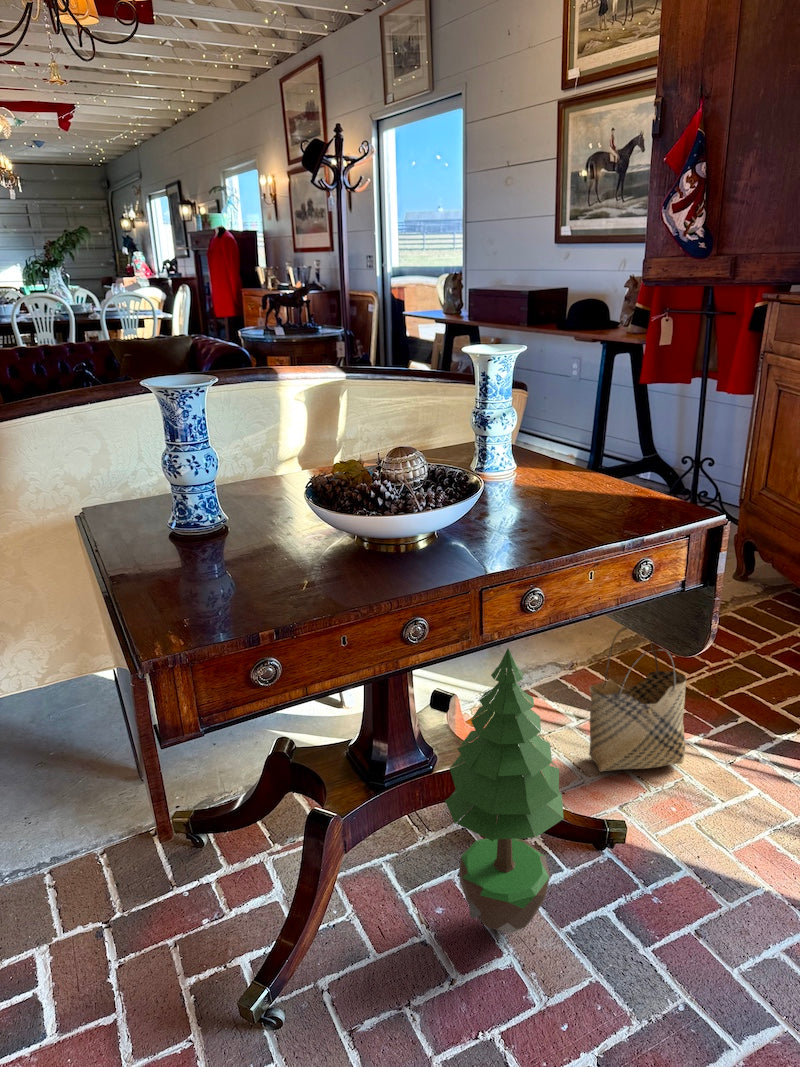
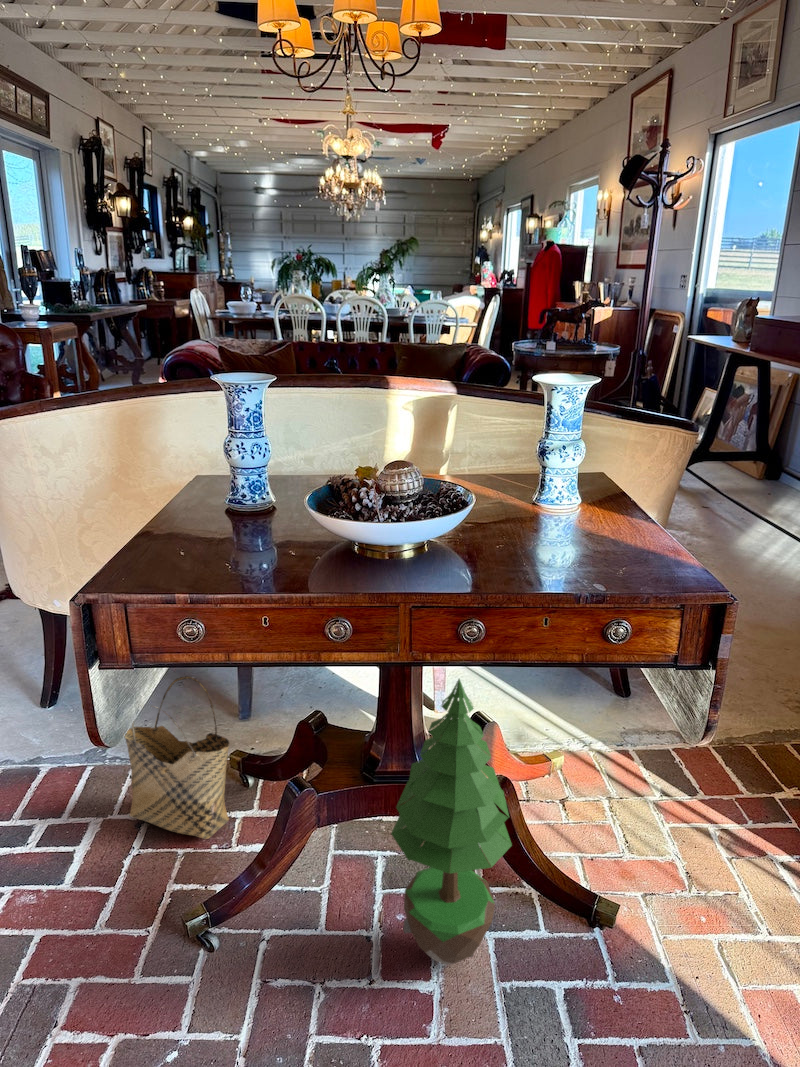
woven basket: present [589,626,687,772] -> present [124,676,230,839]

